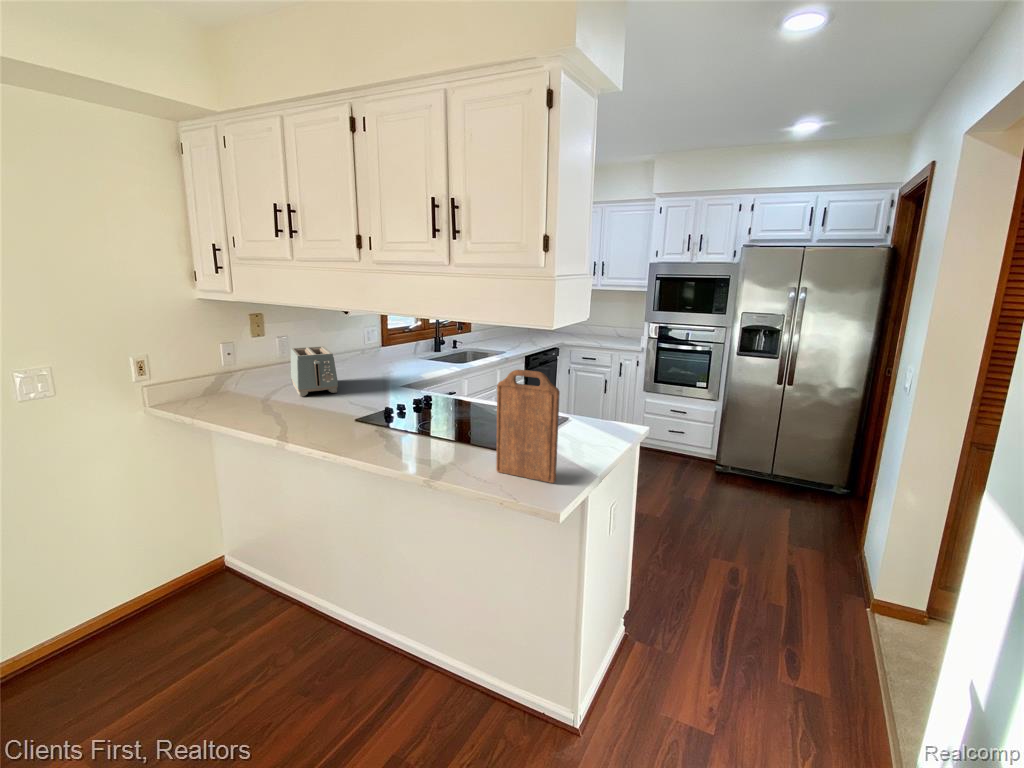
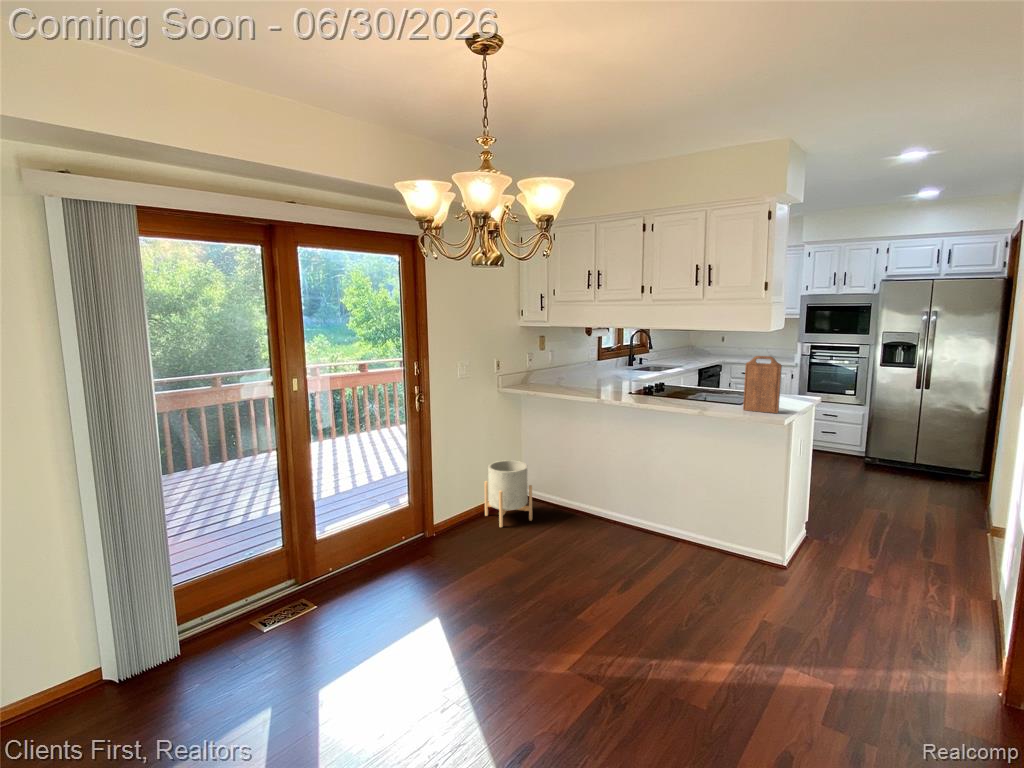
toaster: present [291,346,338,396] -> none [568,356,606,385]
planter: none [93,527,193,659] -> present [484,460,532,527]

